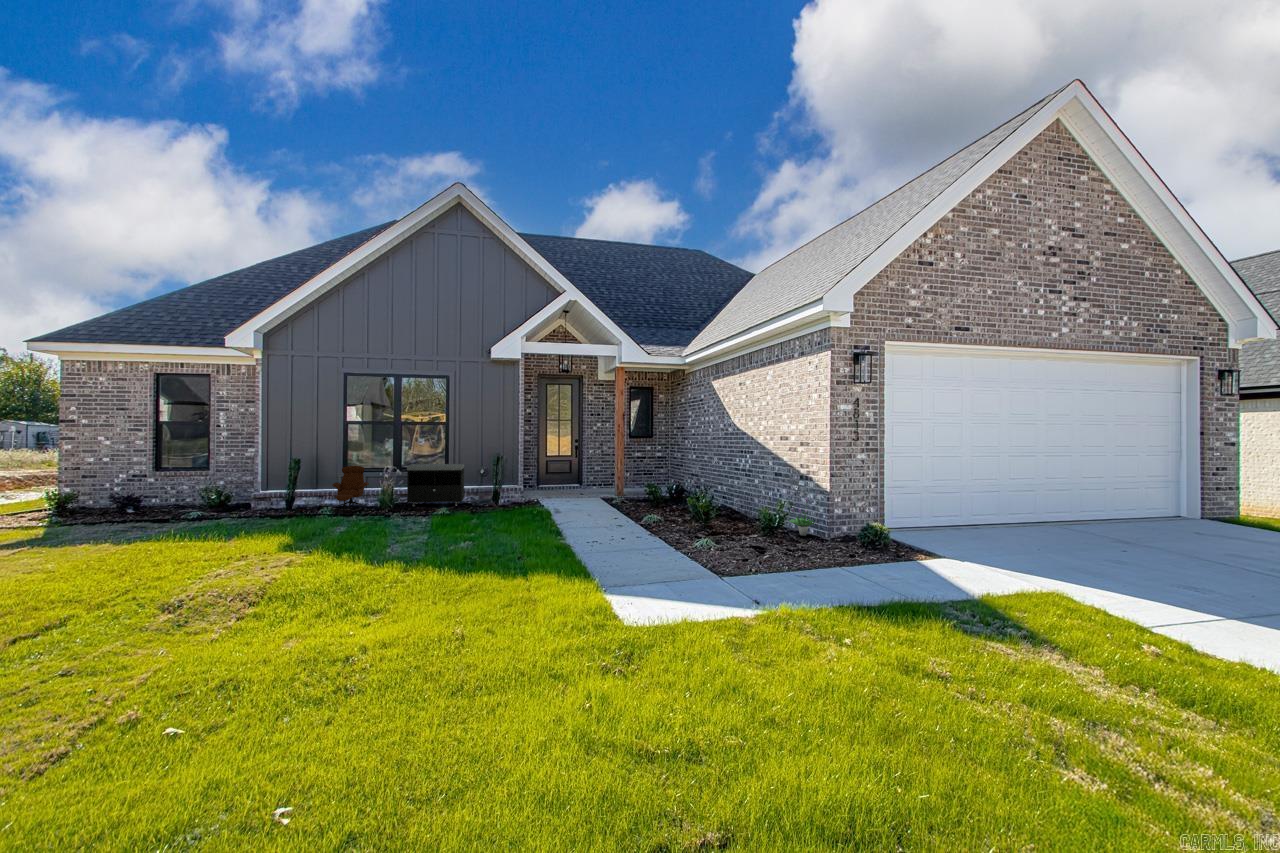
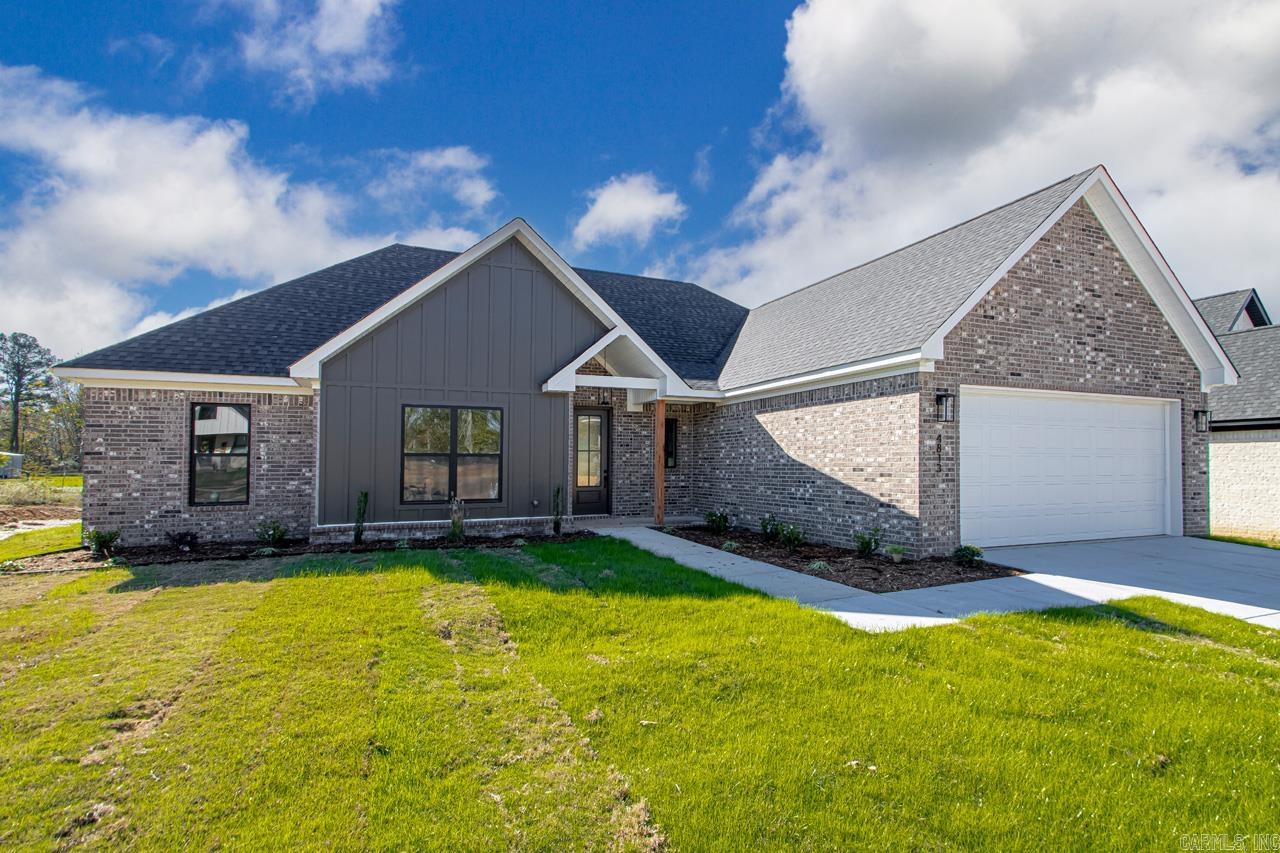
storage bench: present [407,464,464,506] -> none [476,496,532,540]
lounge chair: present [333,466,369,511] -> none [401,499,437,548]

